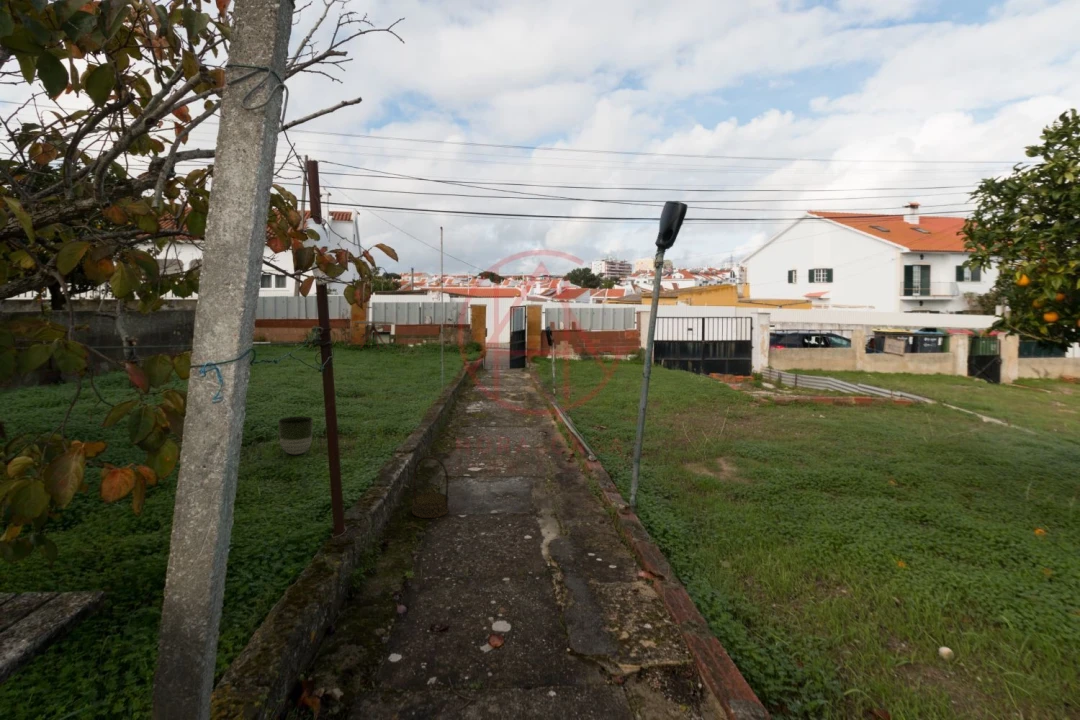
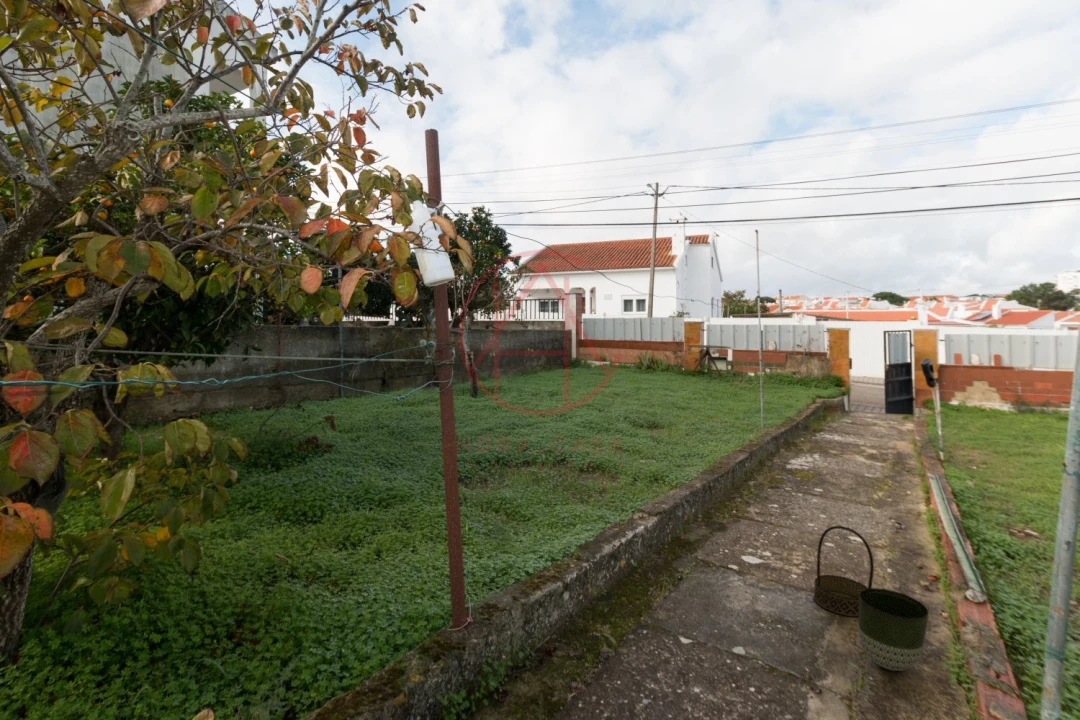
planter: present [278,416,313,455] -> present [858,588,929,671]
basket: present [412,457,449,518] -> present [813,526,874,617]

